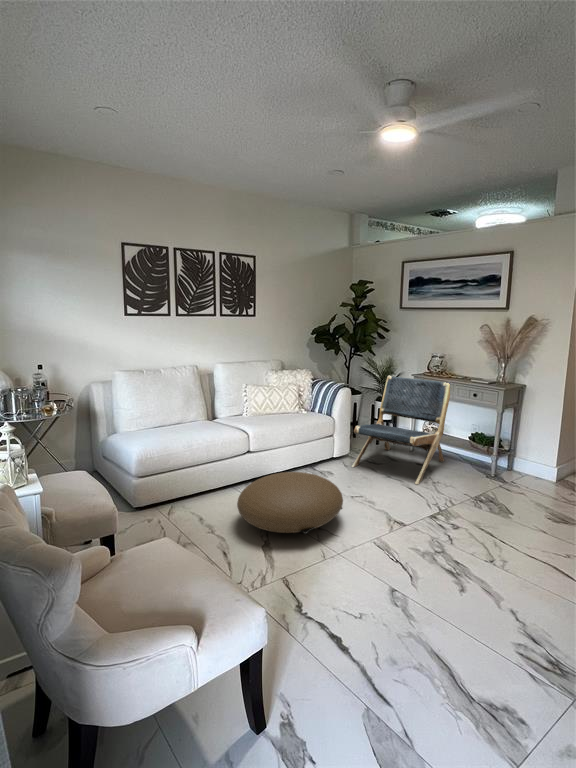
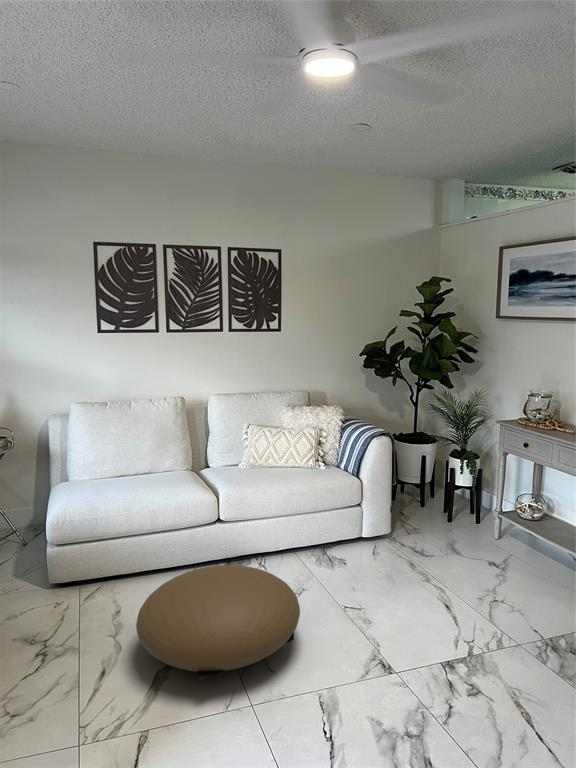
lounge chair: present [352,375,452,484] -> none [380,421,553,607]

